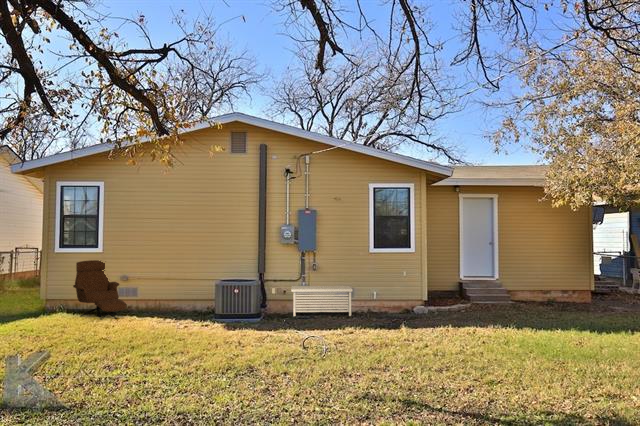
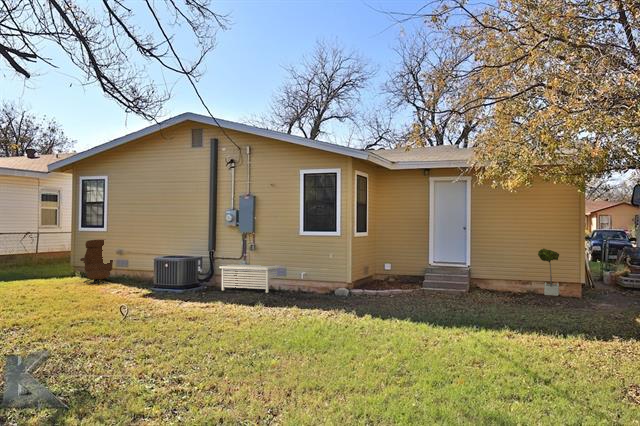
potted tree: none [561,263,581,302] -> present [538,248,559,296]

